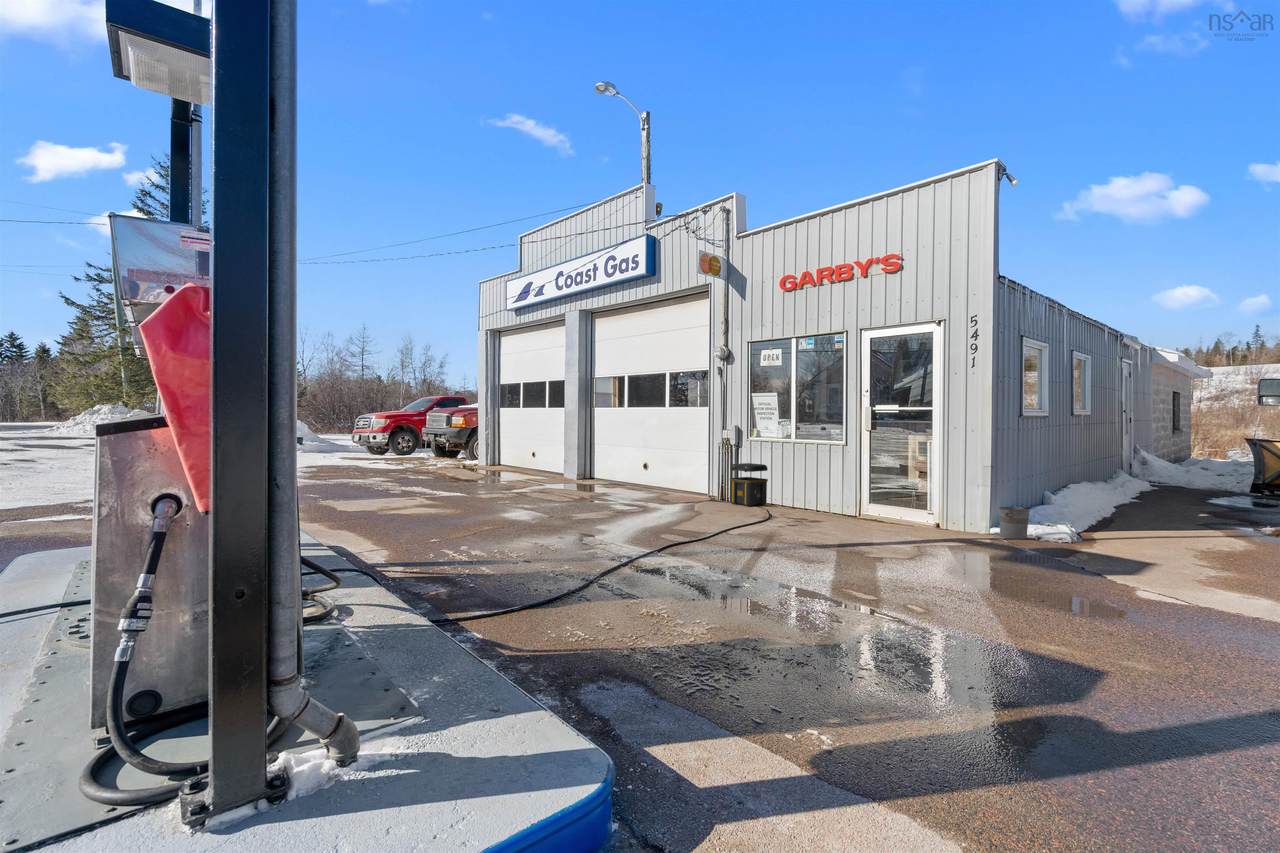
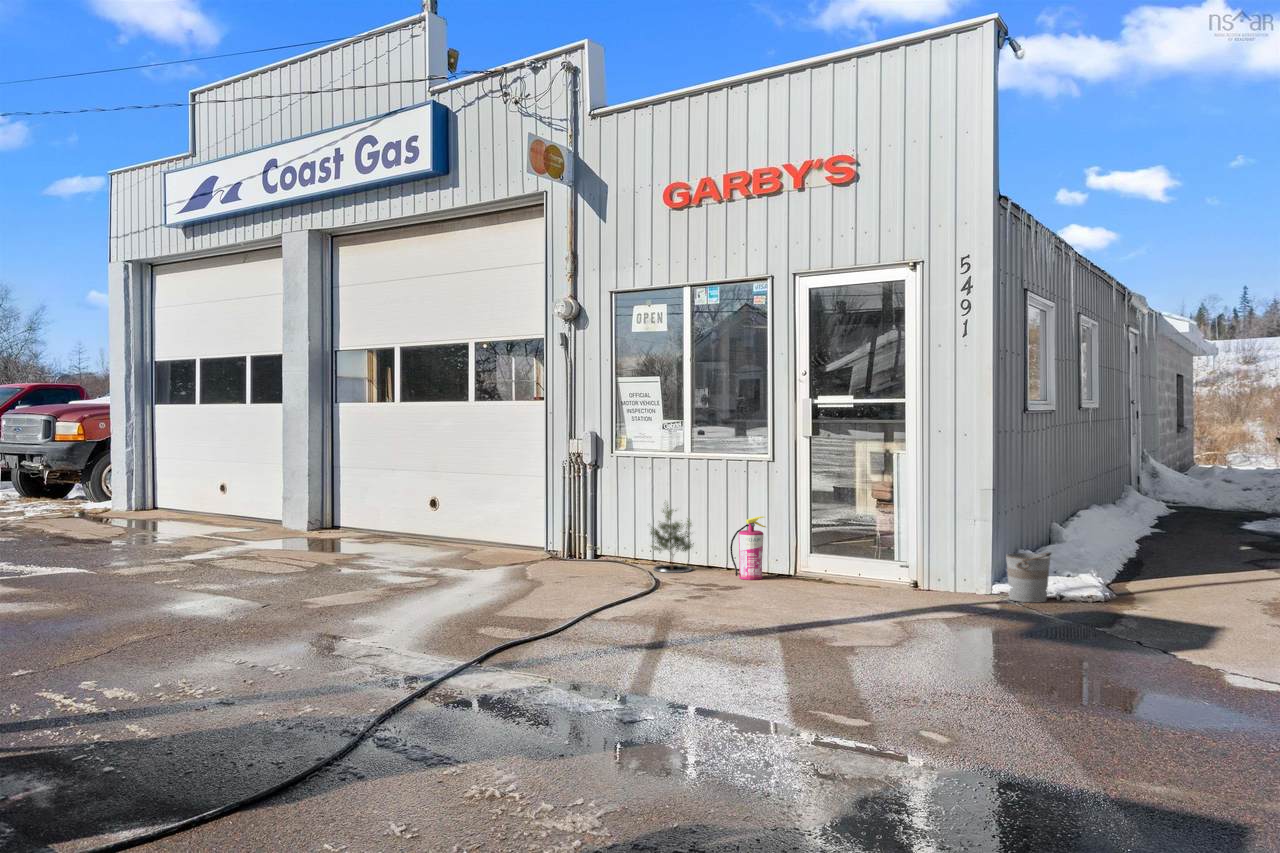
toolbox: present [730,463,768,506] -> none [582,494,645,566]
potted tree: none [768,467,798,511] -> present [651,505,694,573]
fire extinguisher: none [818,479,842,517] -> present [730,516,766,580]

